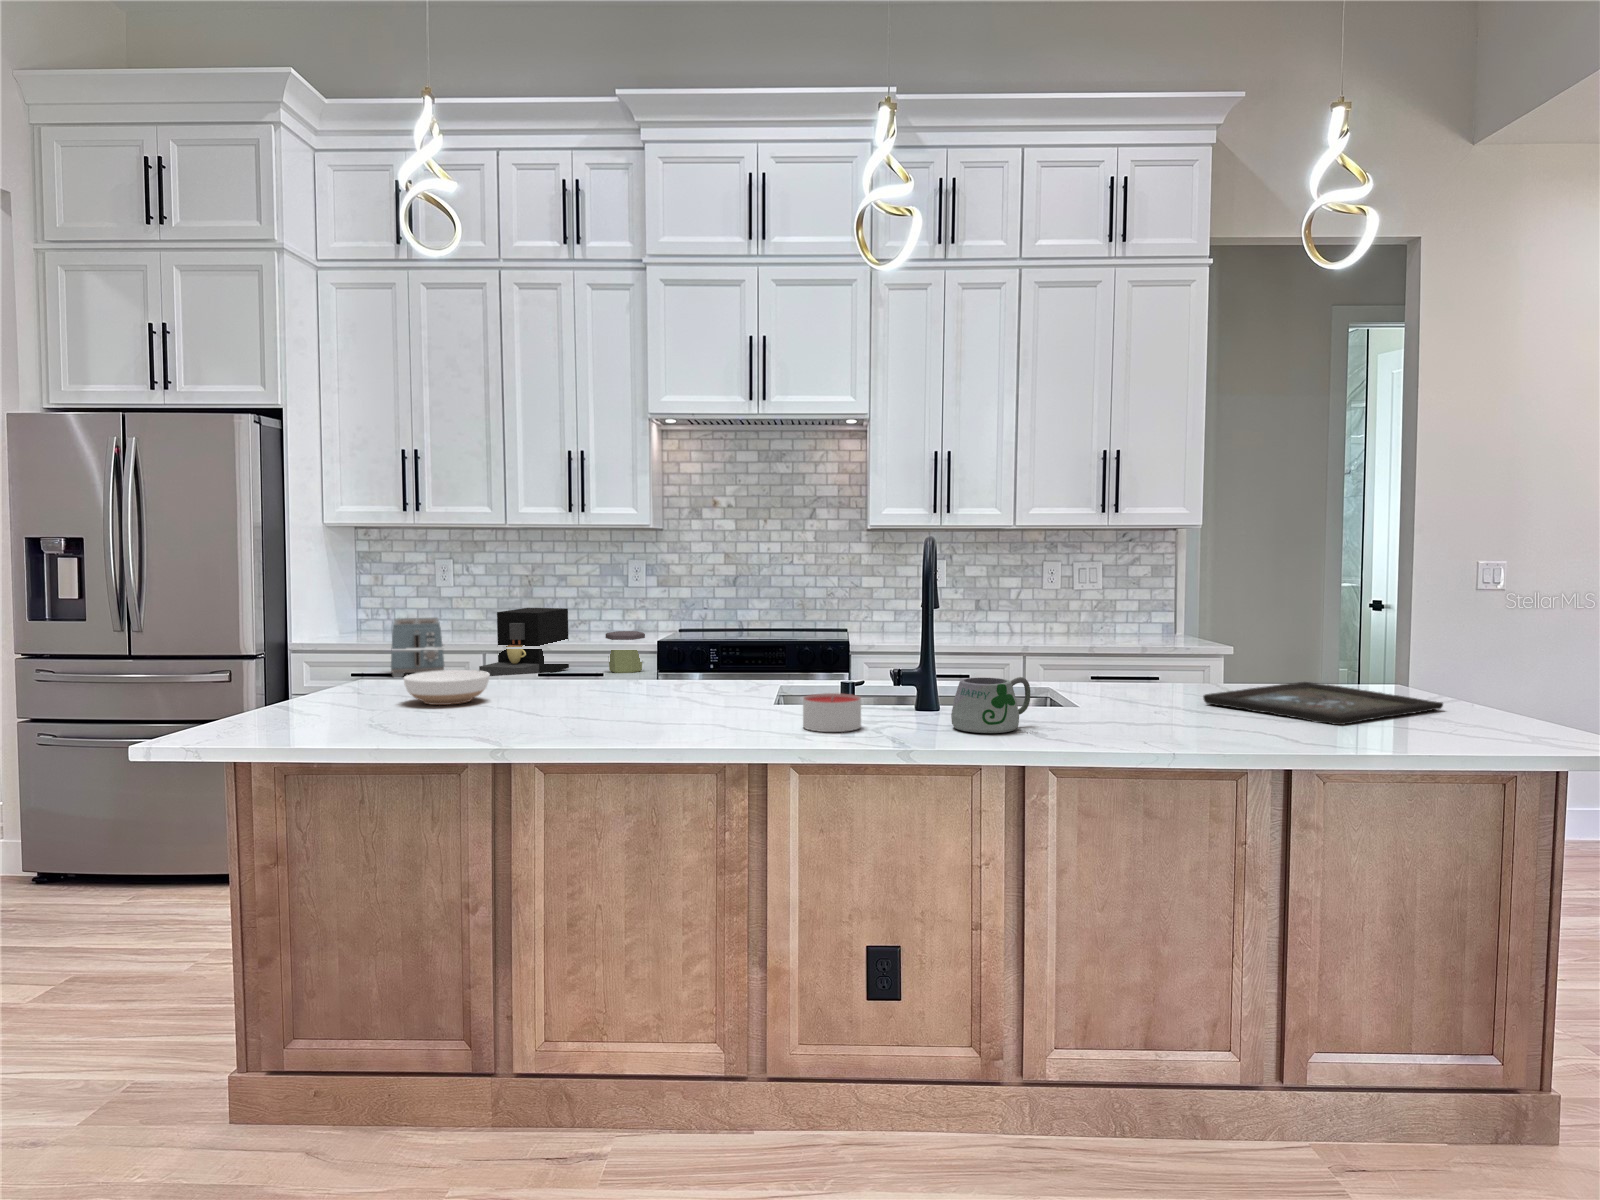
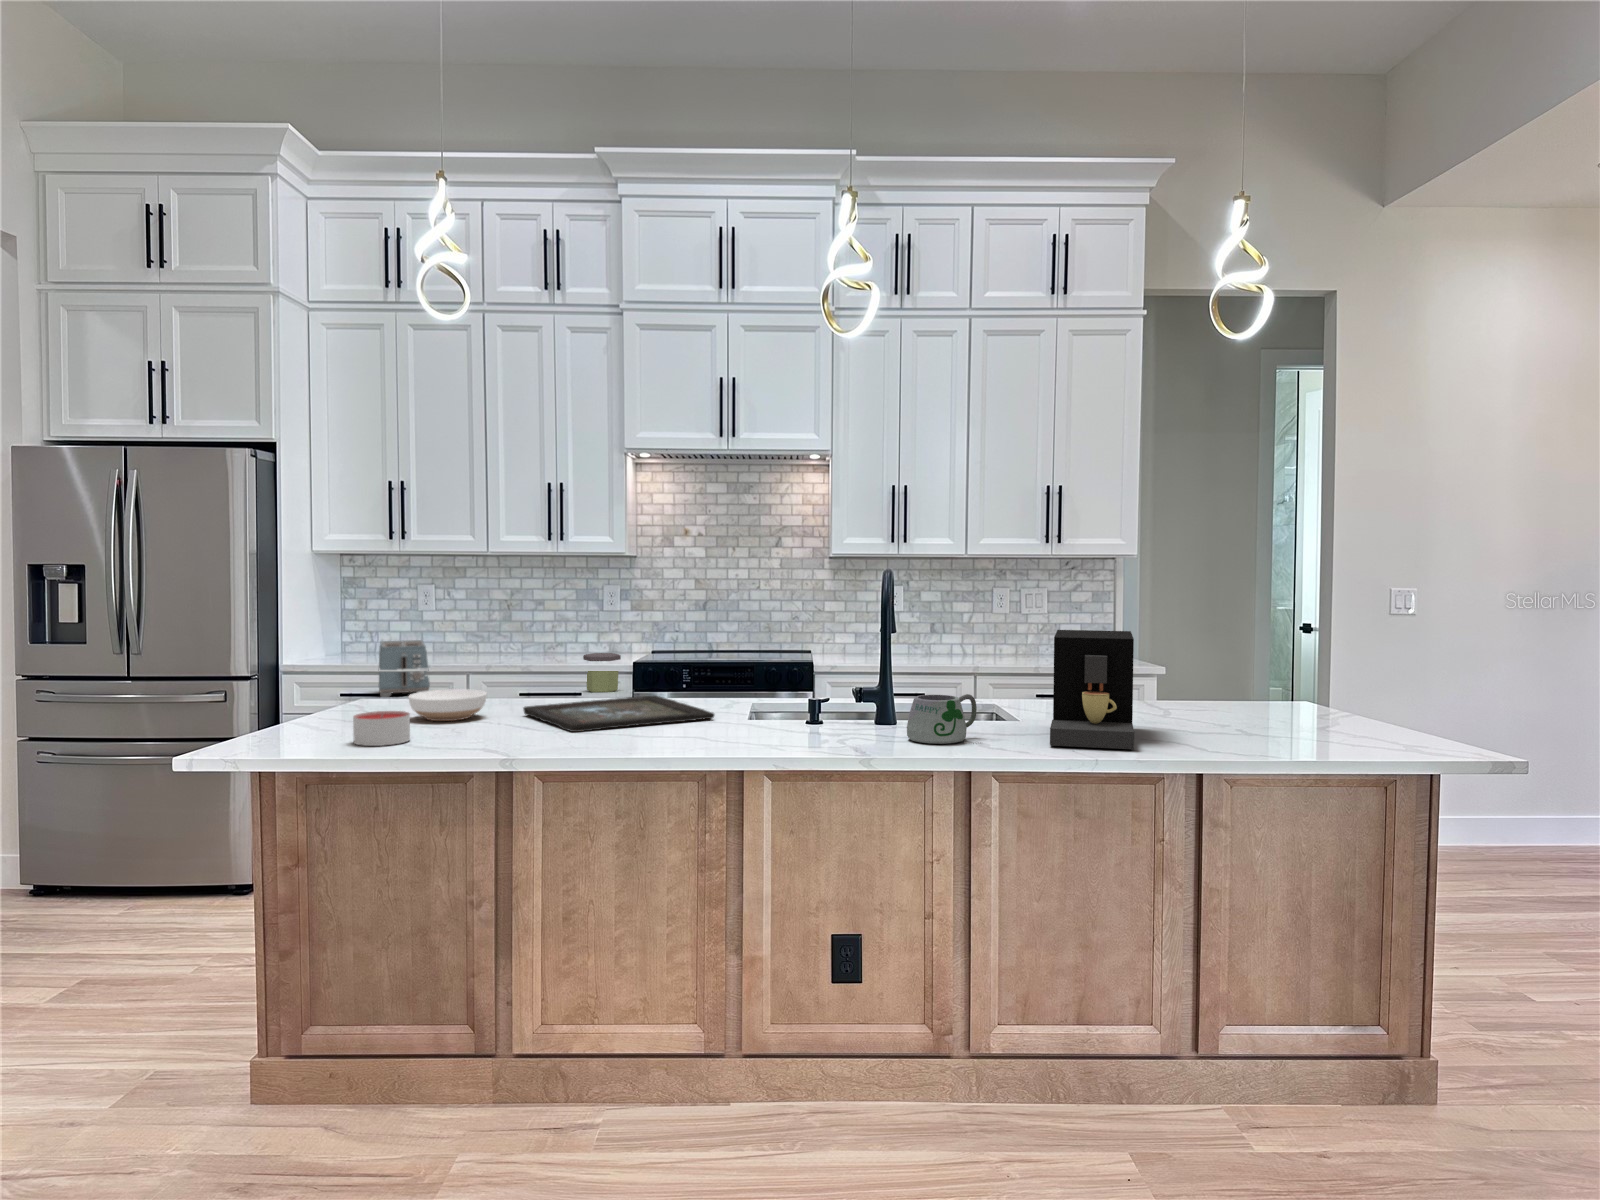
coffee maker: present [479,608,569,676] -> present [1050,630,1134,749]
tray: present [1203,682,1443,725] -> present [523,696,714,732]
candle: present [803,693,861,732] -> present [353,711,410,746]

